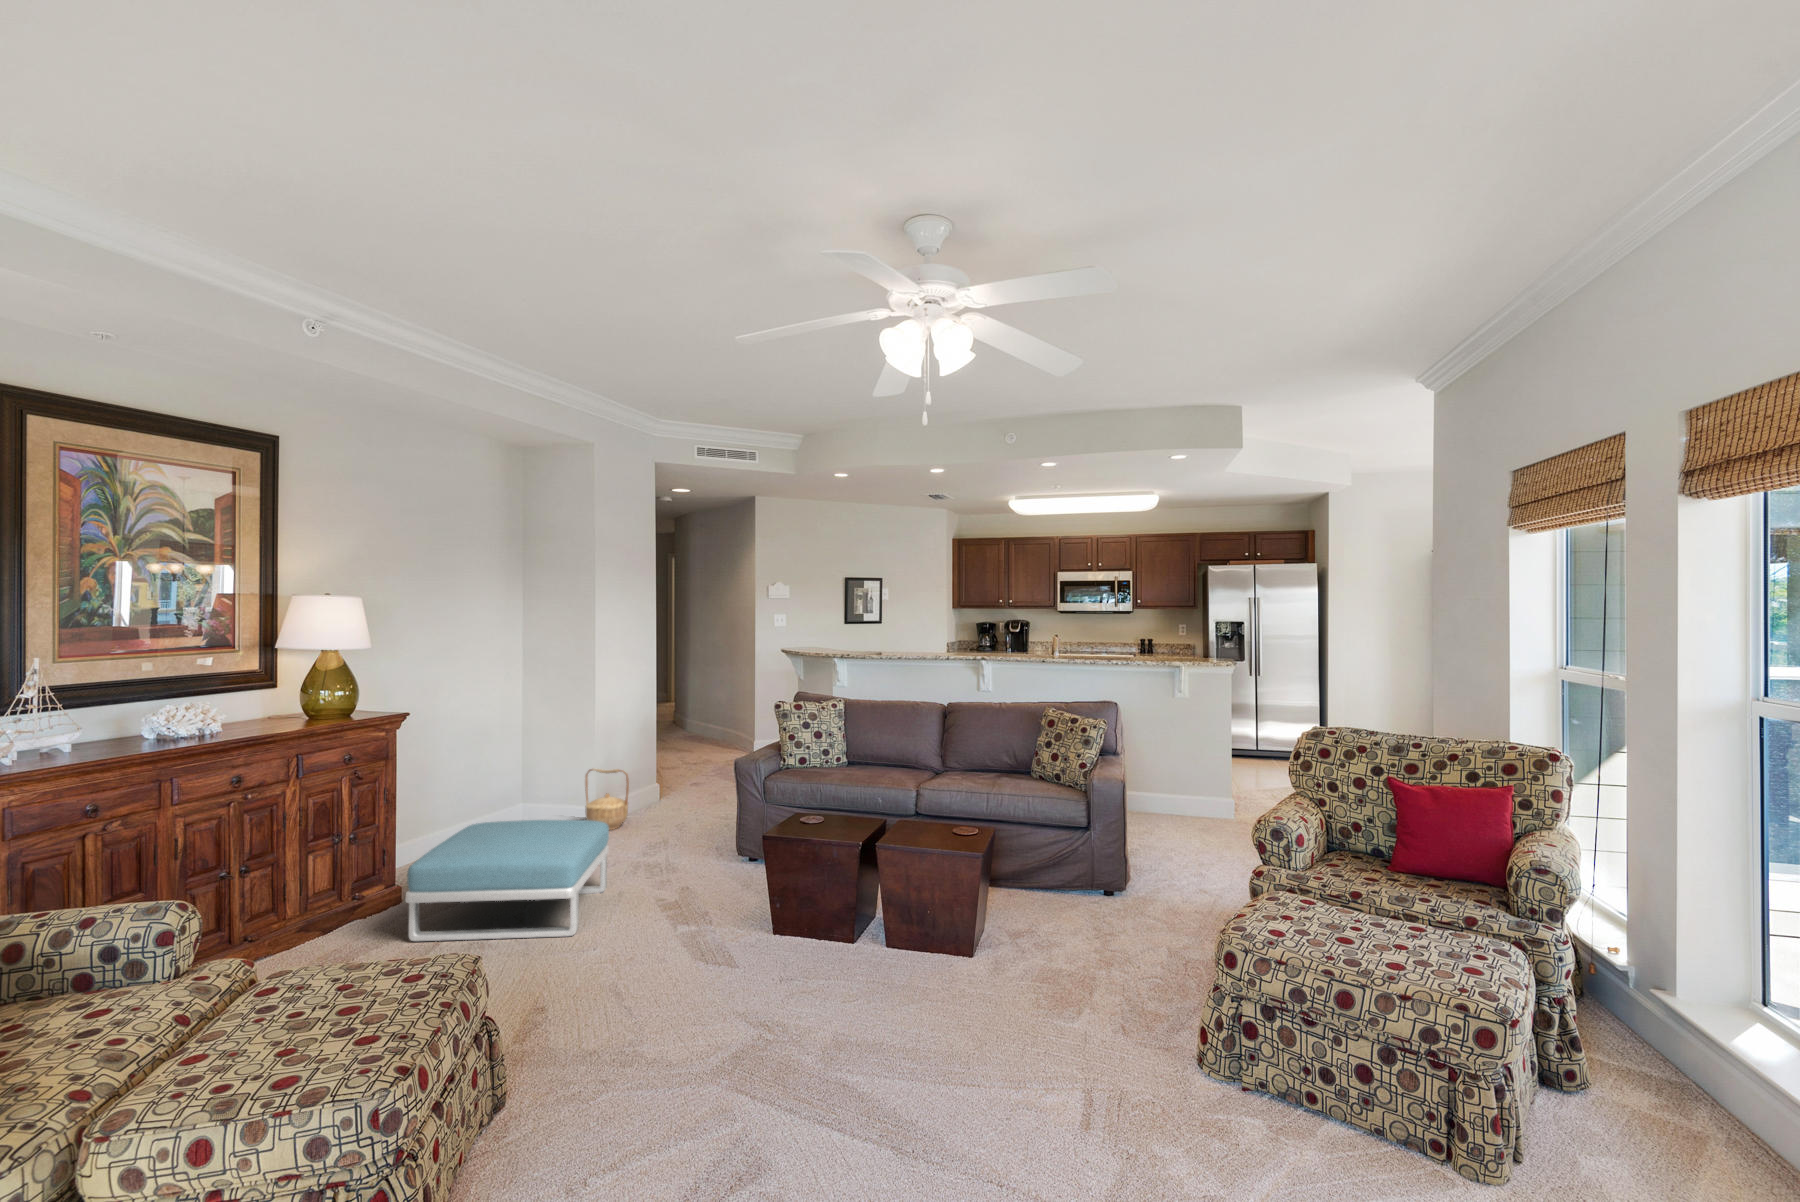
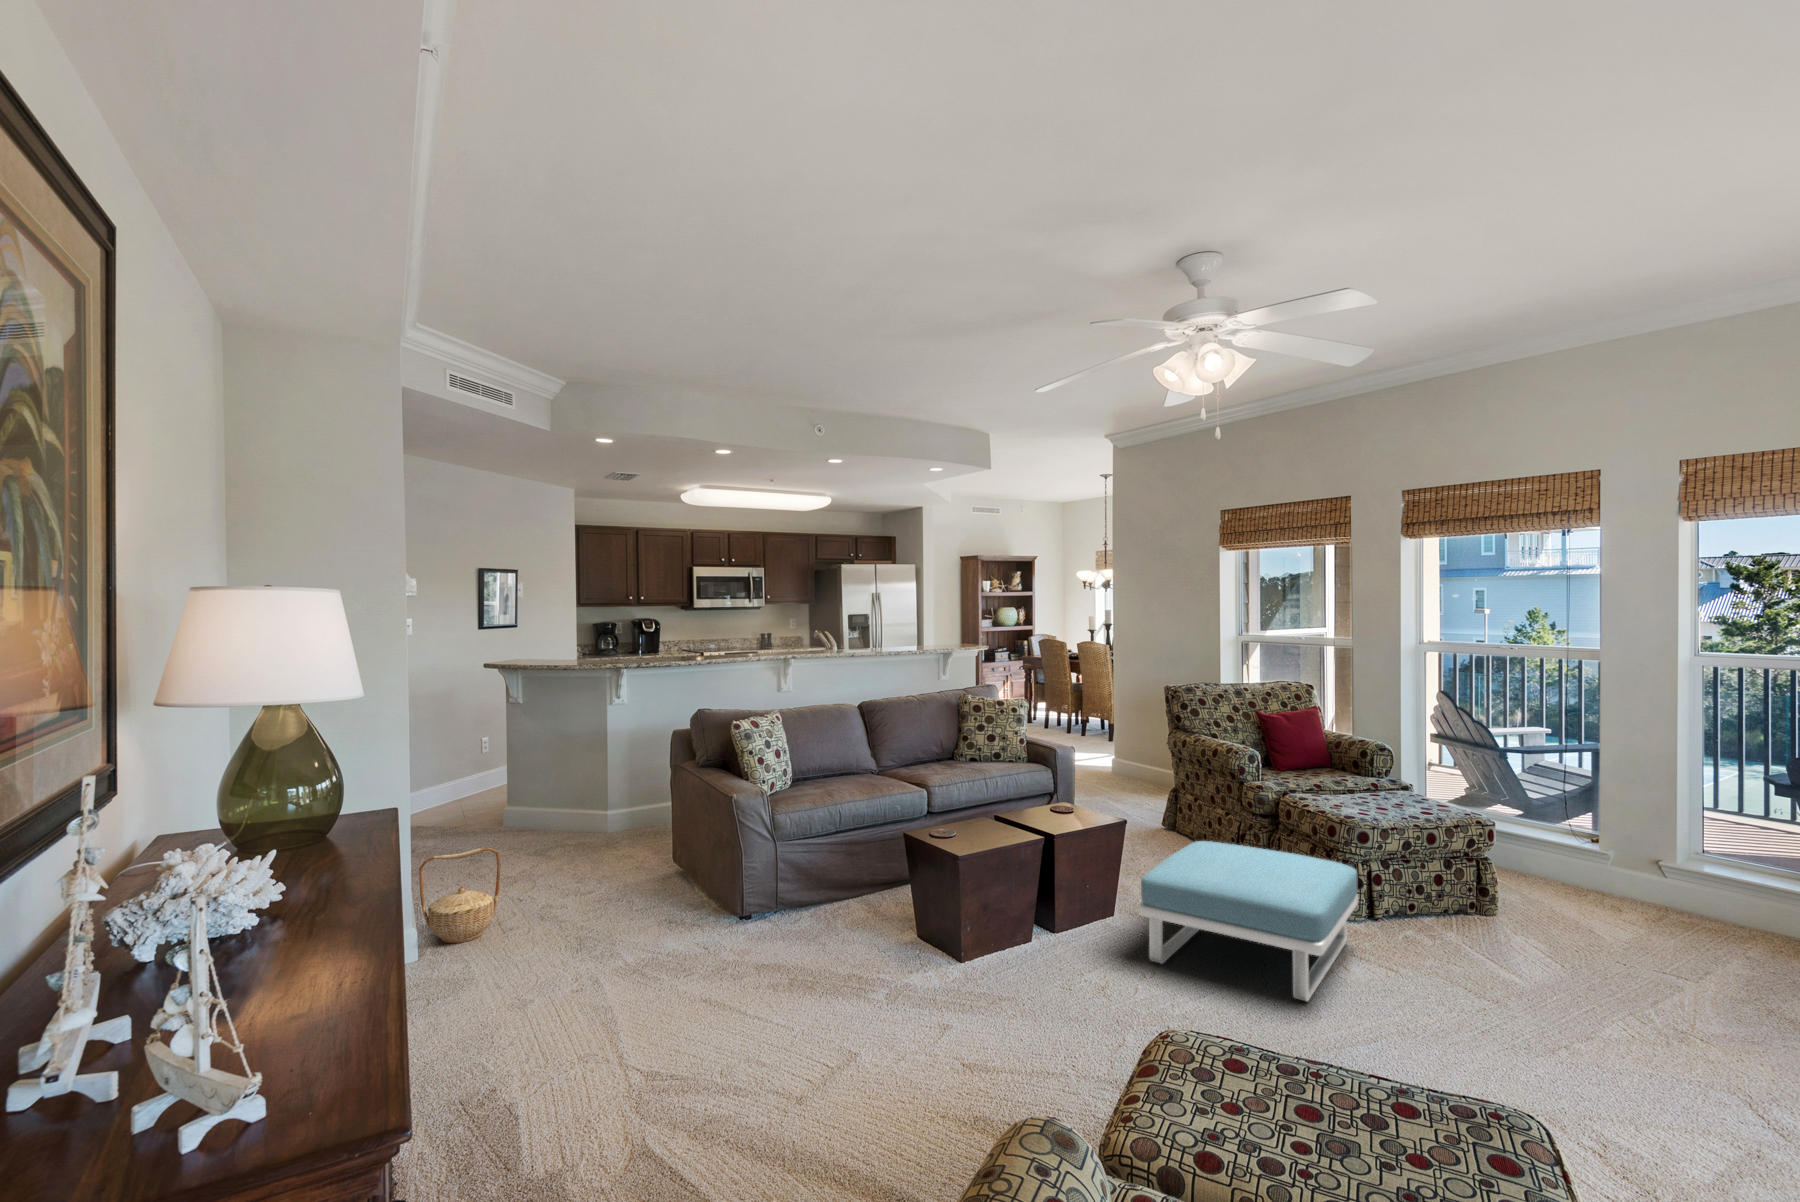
footstool: present [405,820,609,941] -> present [1139,841,1358,1001]

